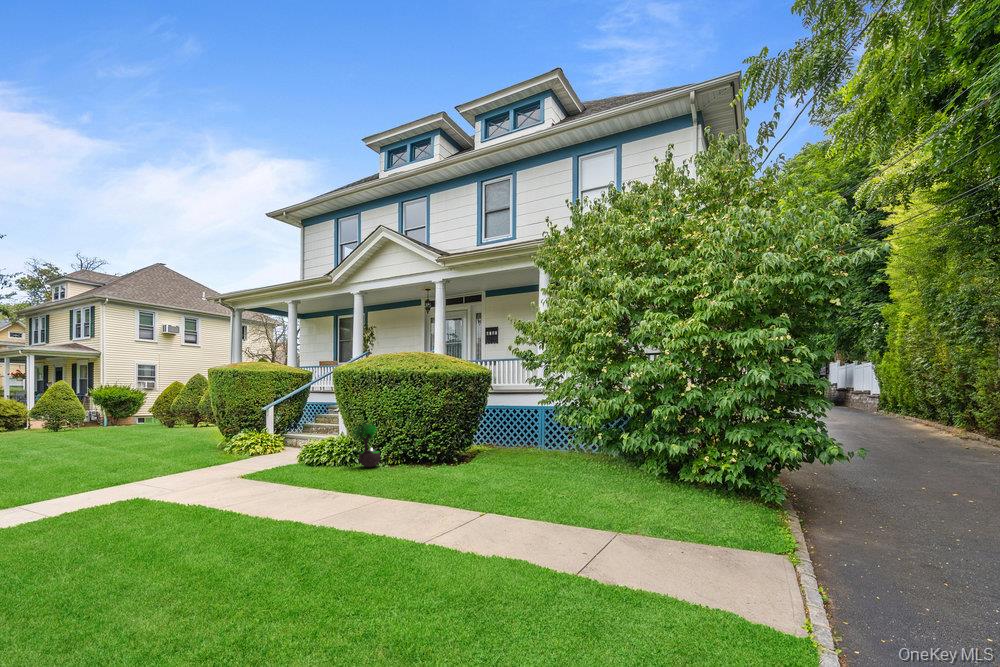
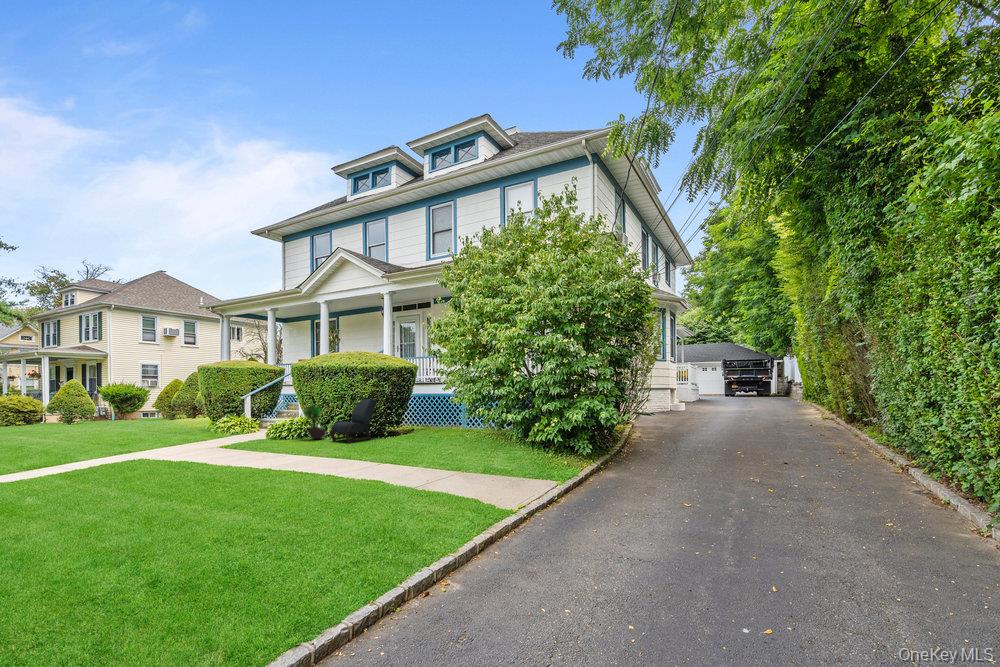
lounge chair: none [391,414,448,475] -> present [331,399,377,443]

